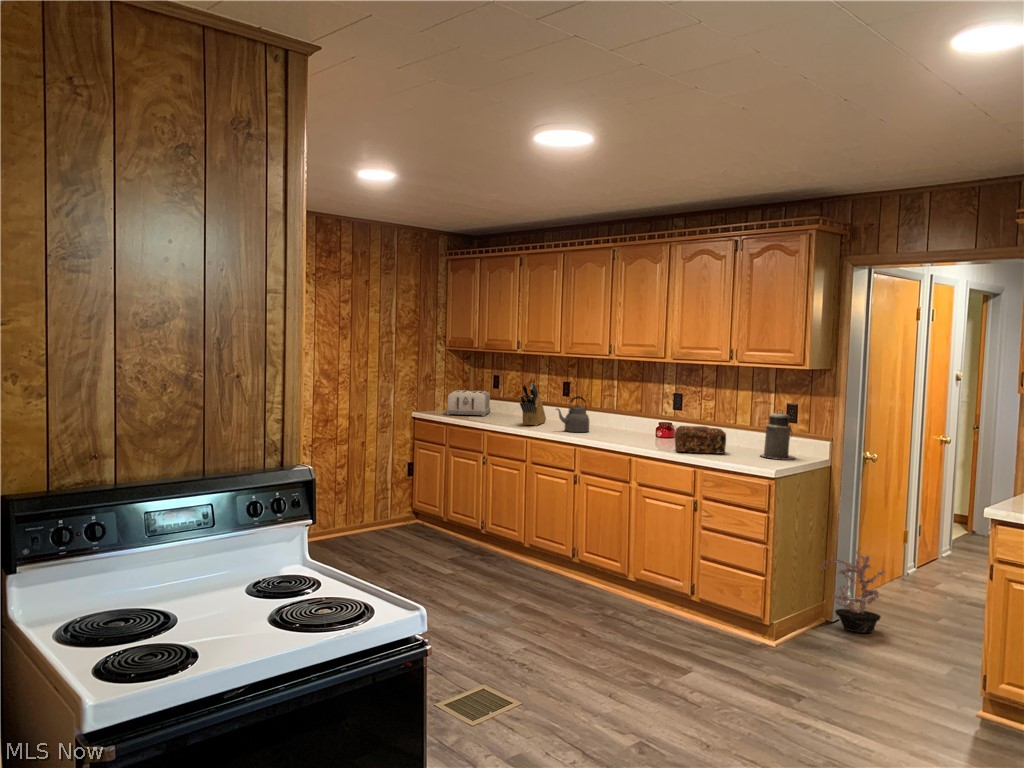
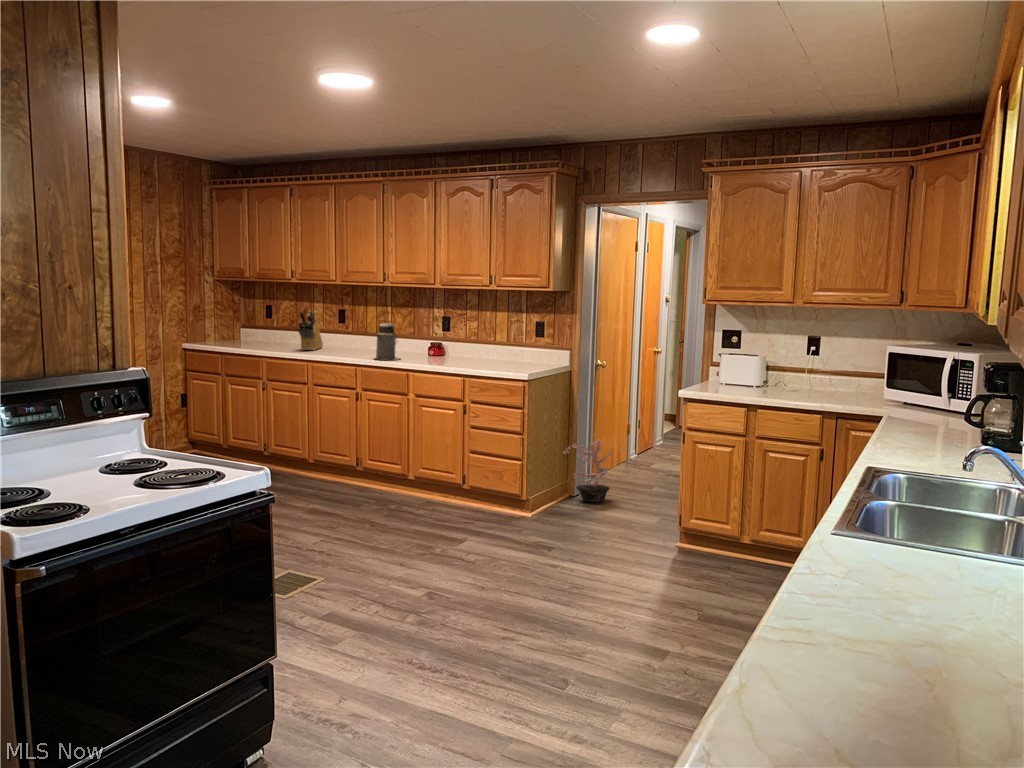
toaster: present [446,390,490,416] -> none [221,321,265,345]
kettle: present [556,396,589,432] -> none [333,321,366,354]
canister: present [761,410,795,460] -> present [375,323,400,360]
bread loaf: present [675,426,726,453] -> none [445,342,488,365]

